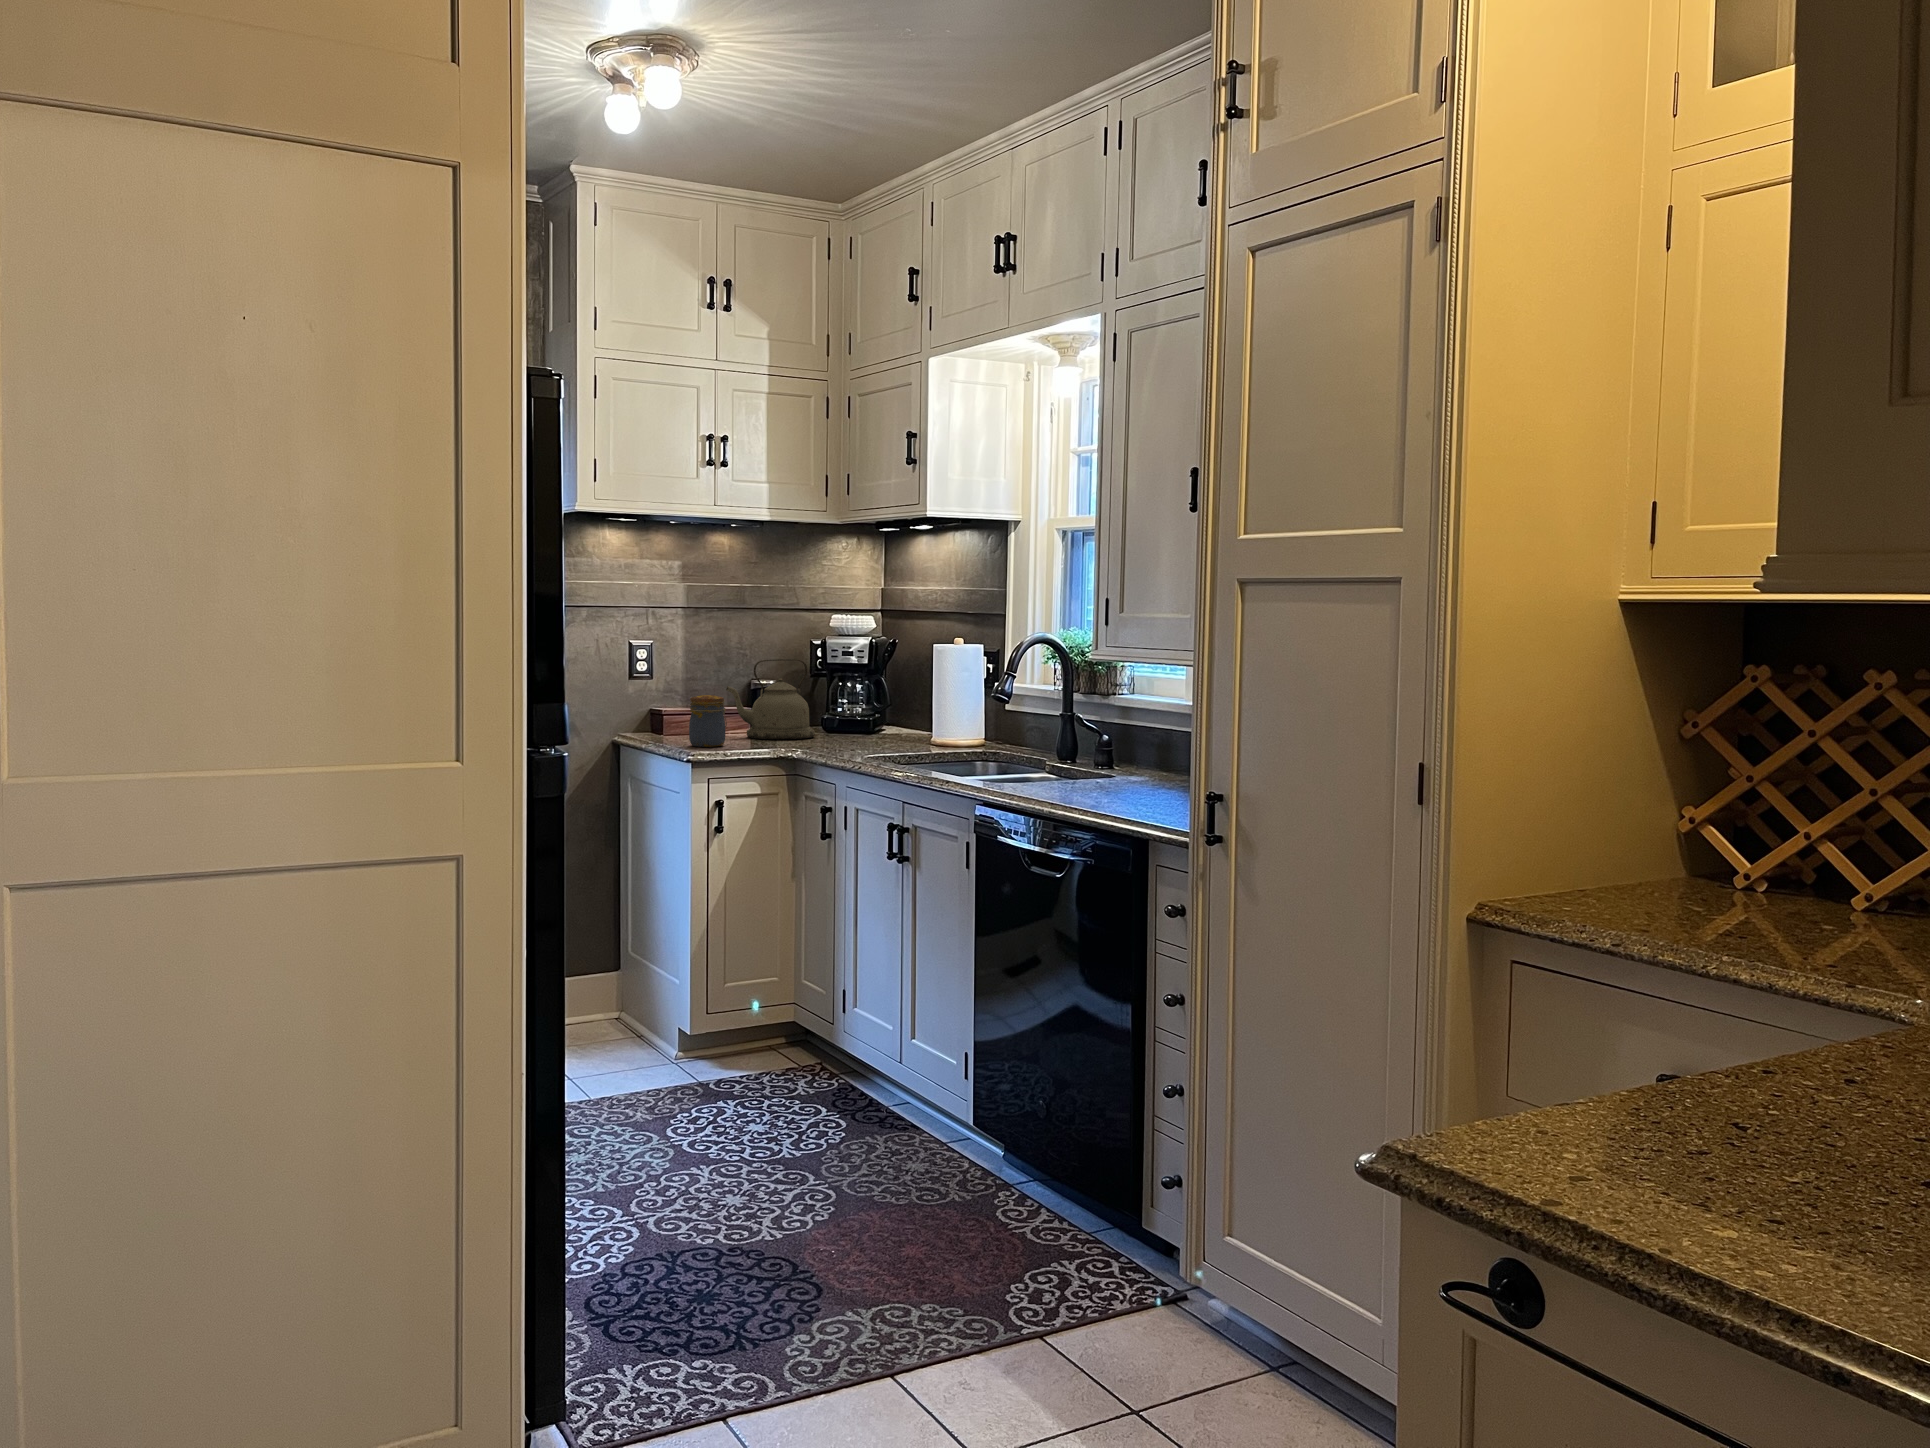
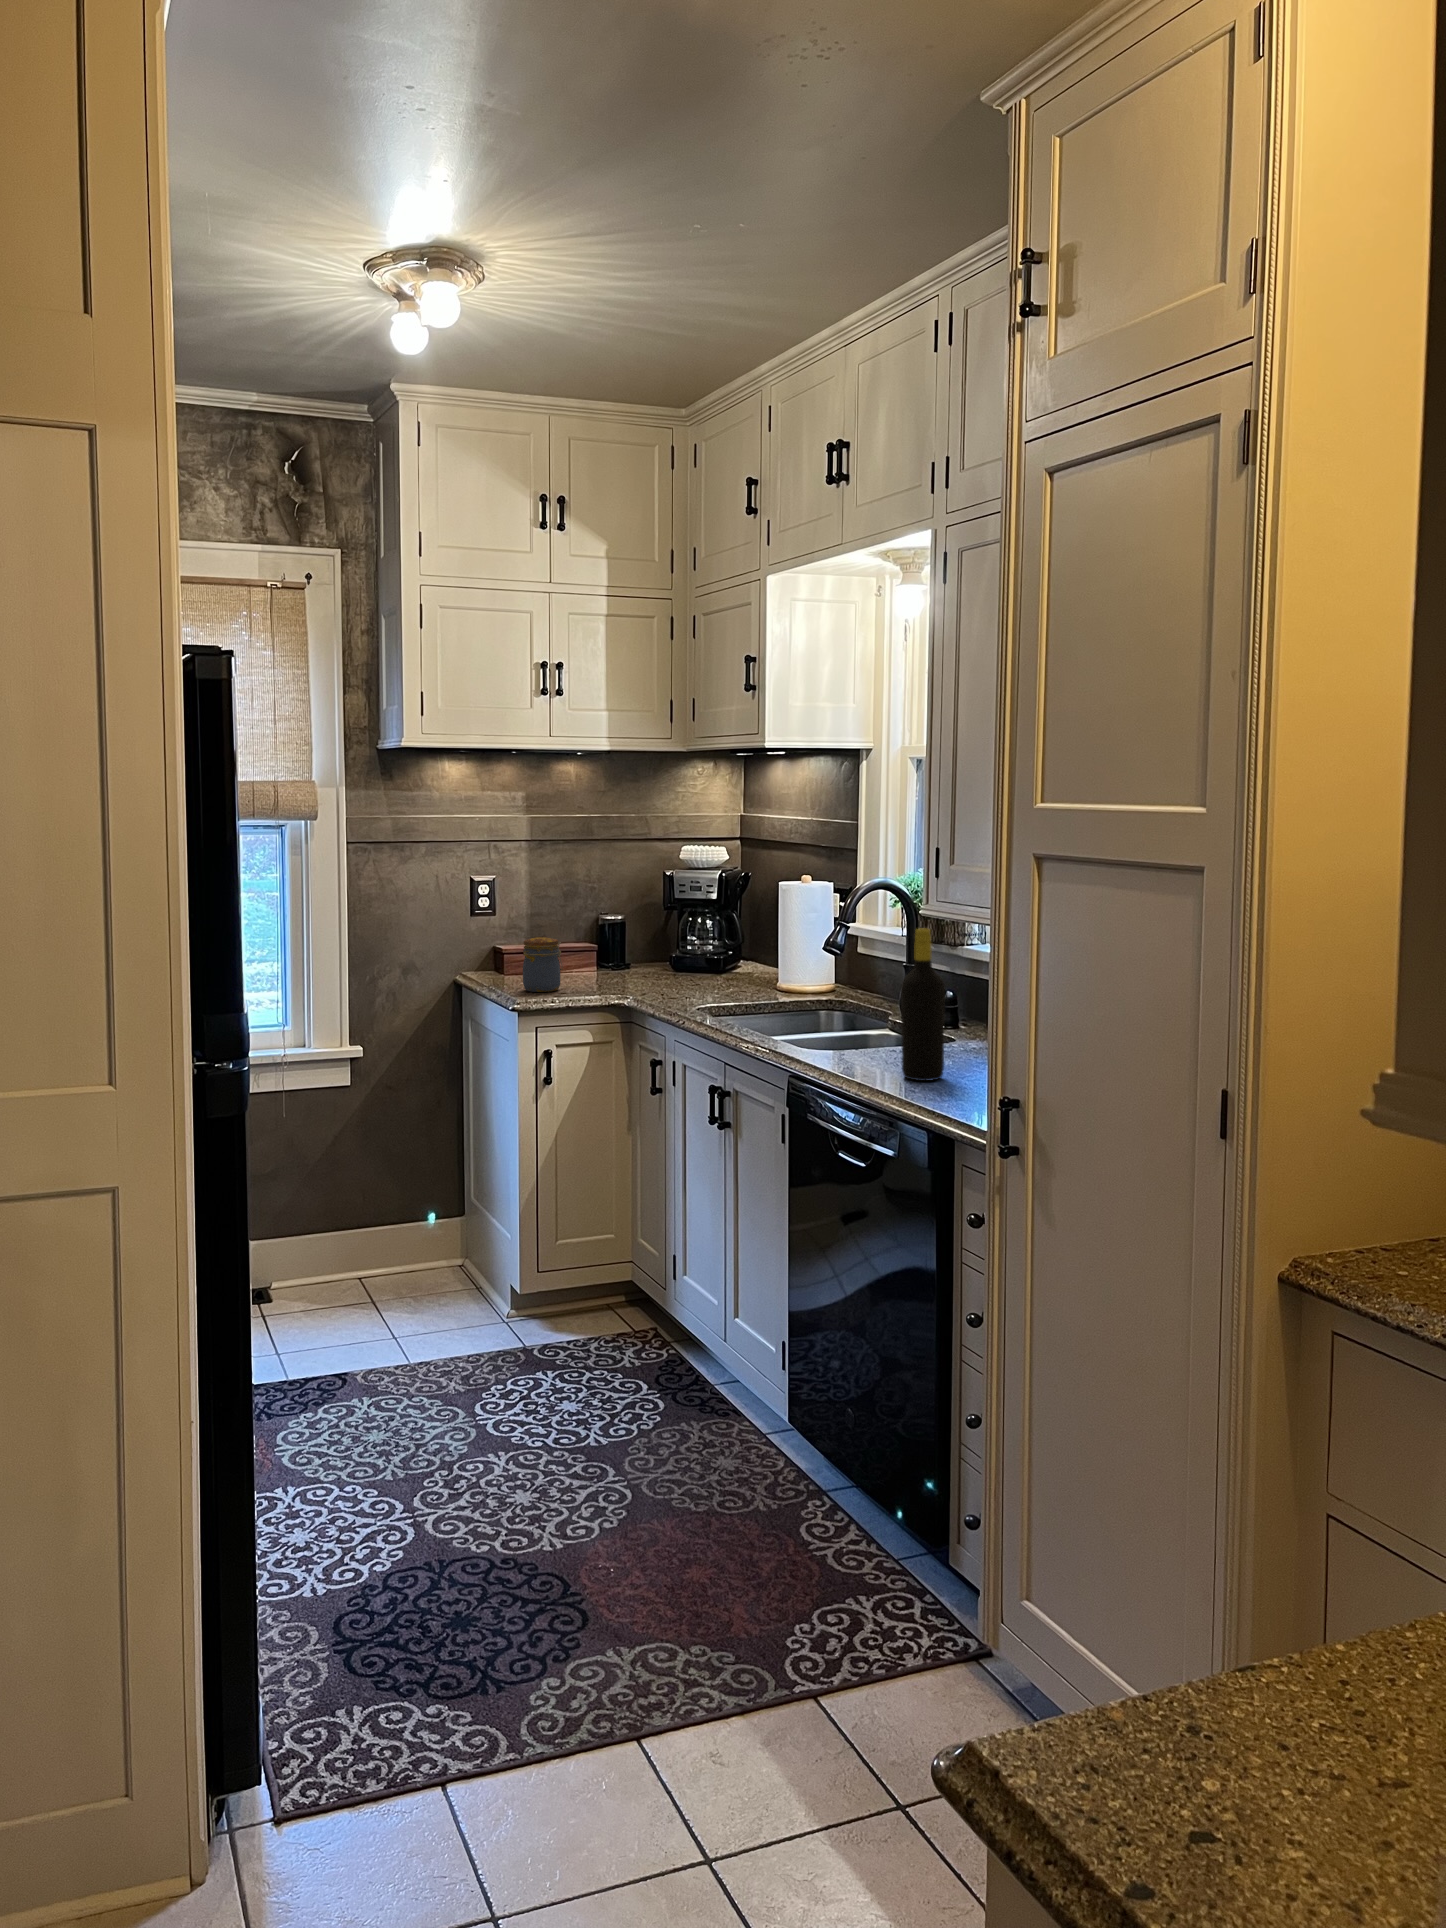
kettle: present [726,659,815,739] -> none [568,896,662,981]
bottle: none [1086,666,1126,802] -> present [901,928,945,1081]

